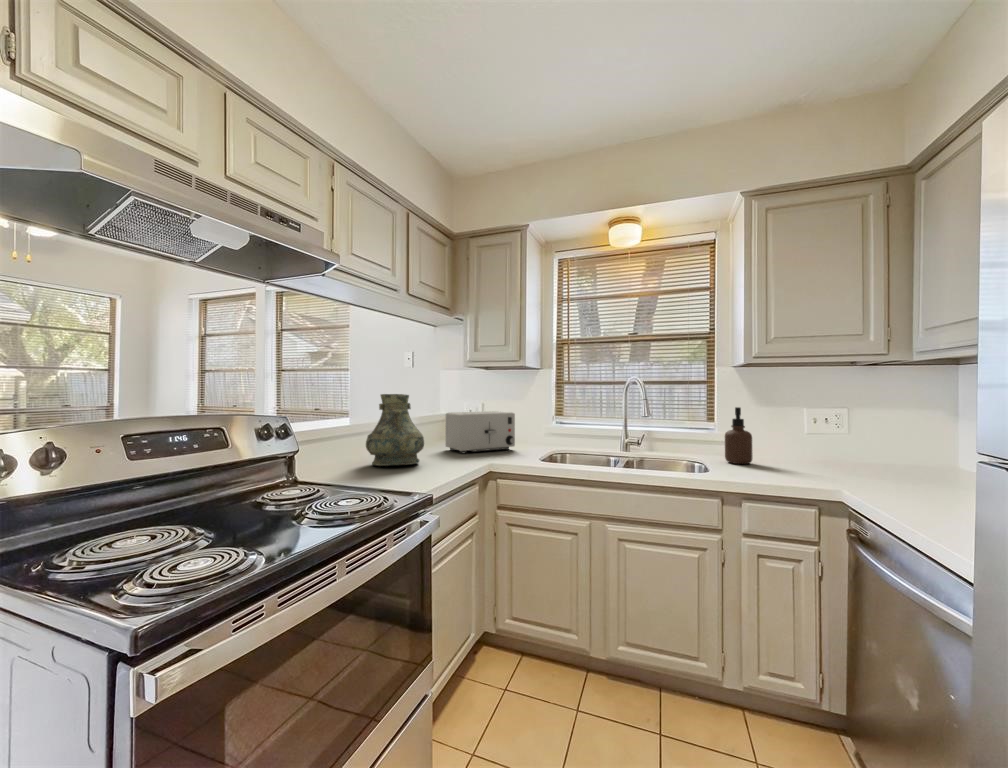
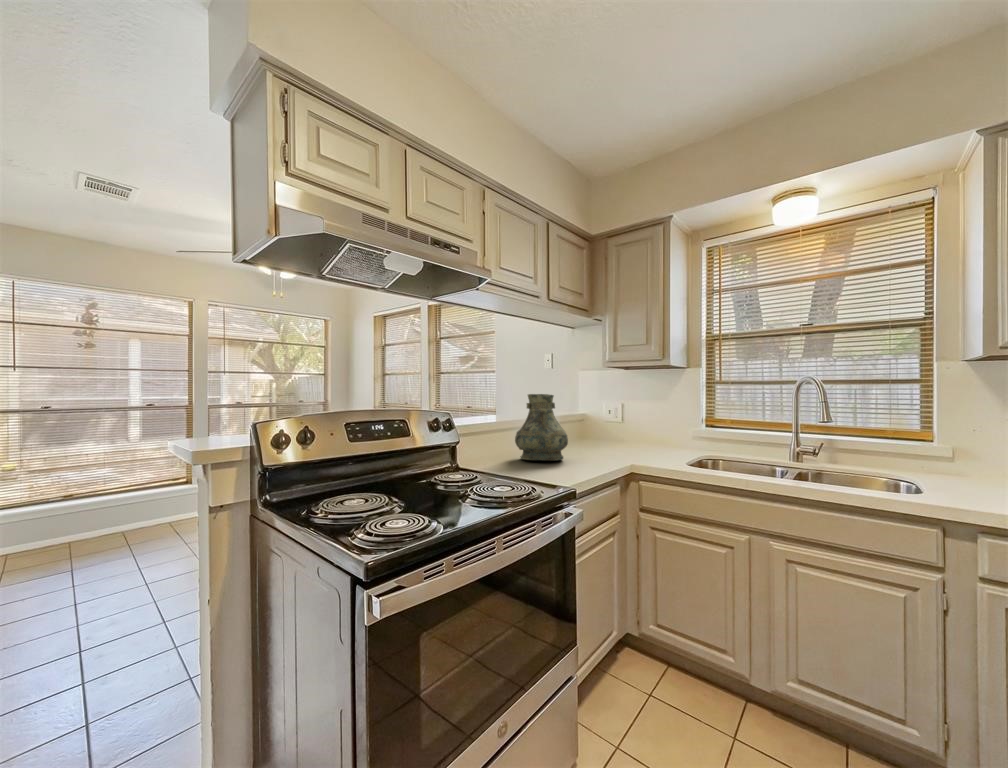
soap dispenser: present [725,407,752,464] -> none [935,412,979,483]
toaster: present [445,411,515,453] -> none [589,412,661,453]

